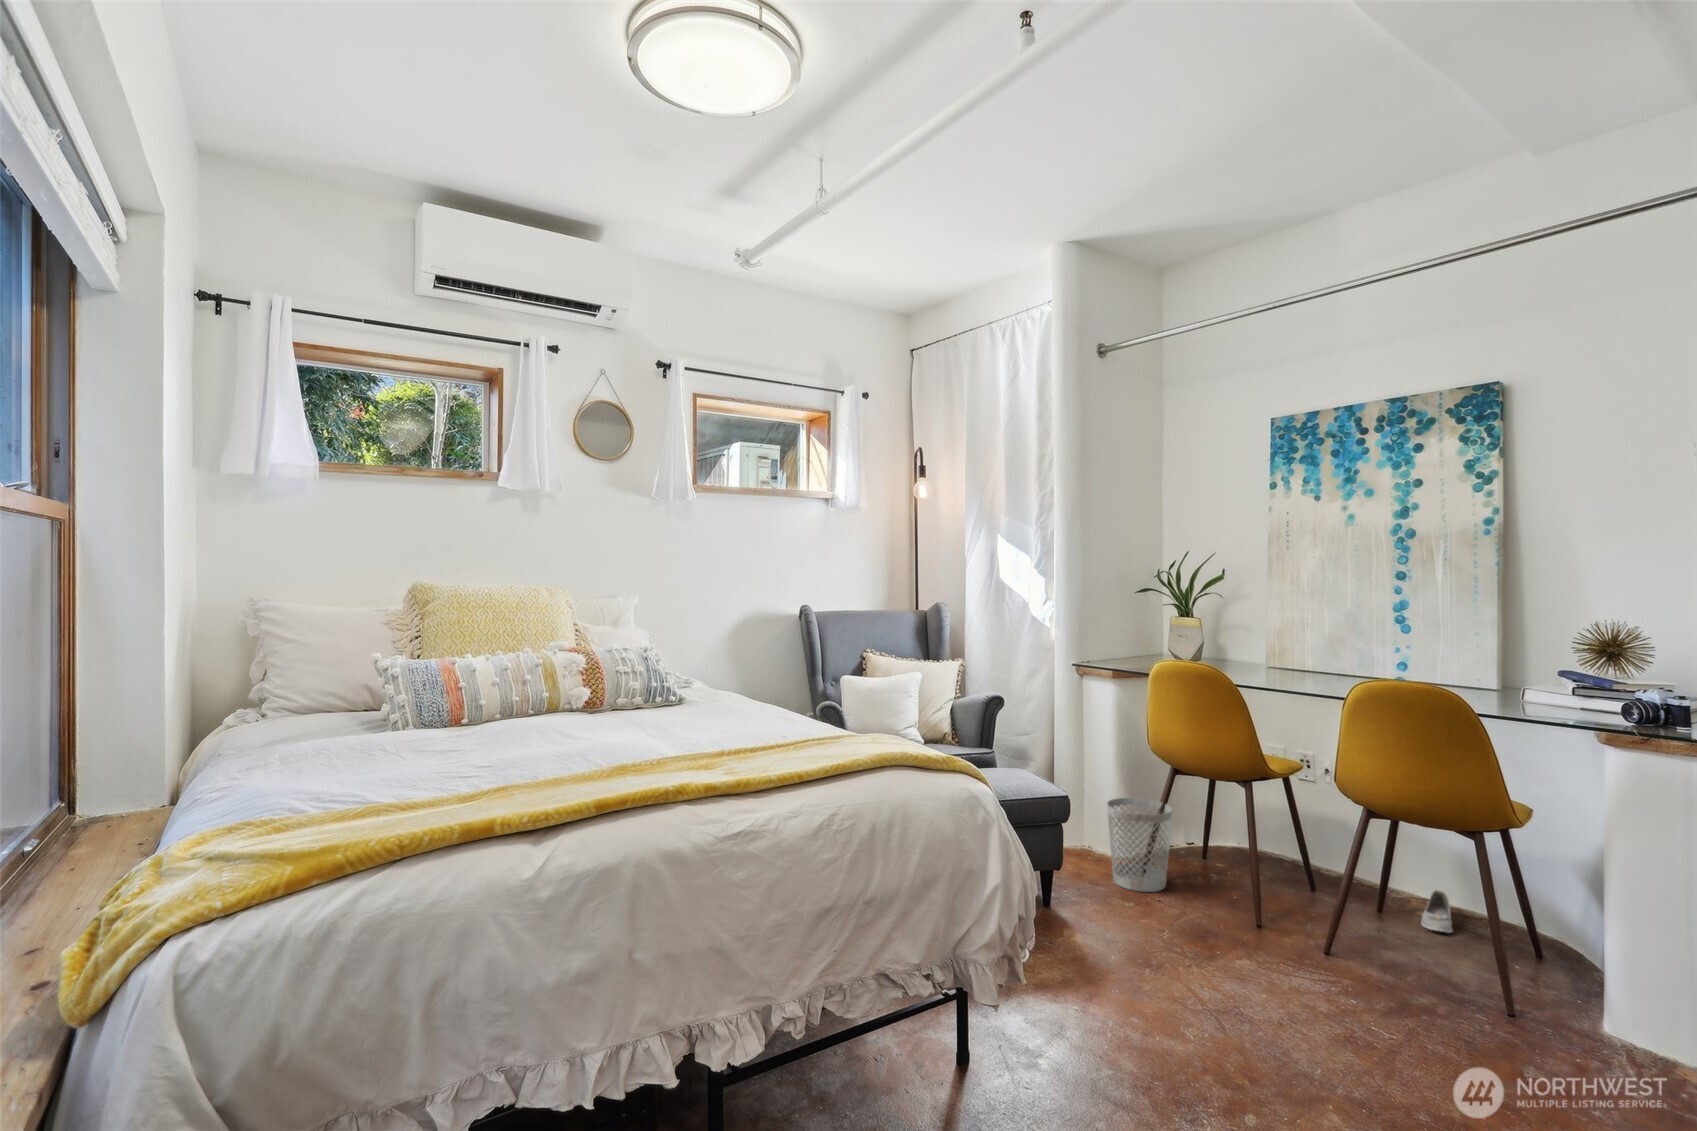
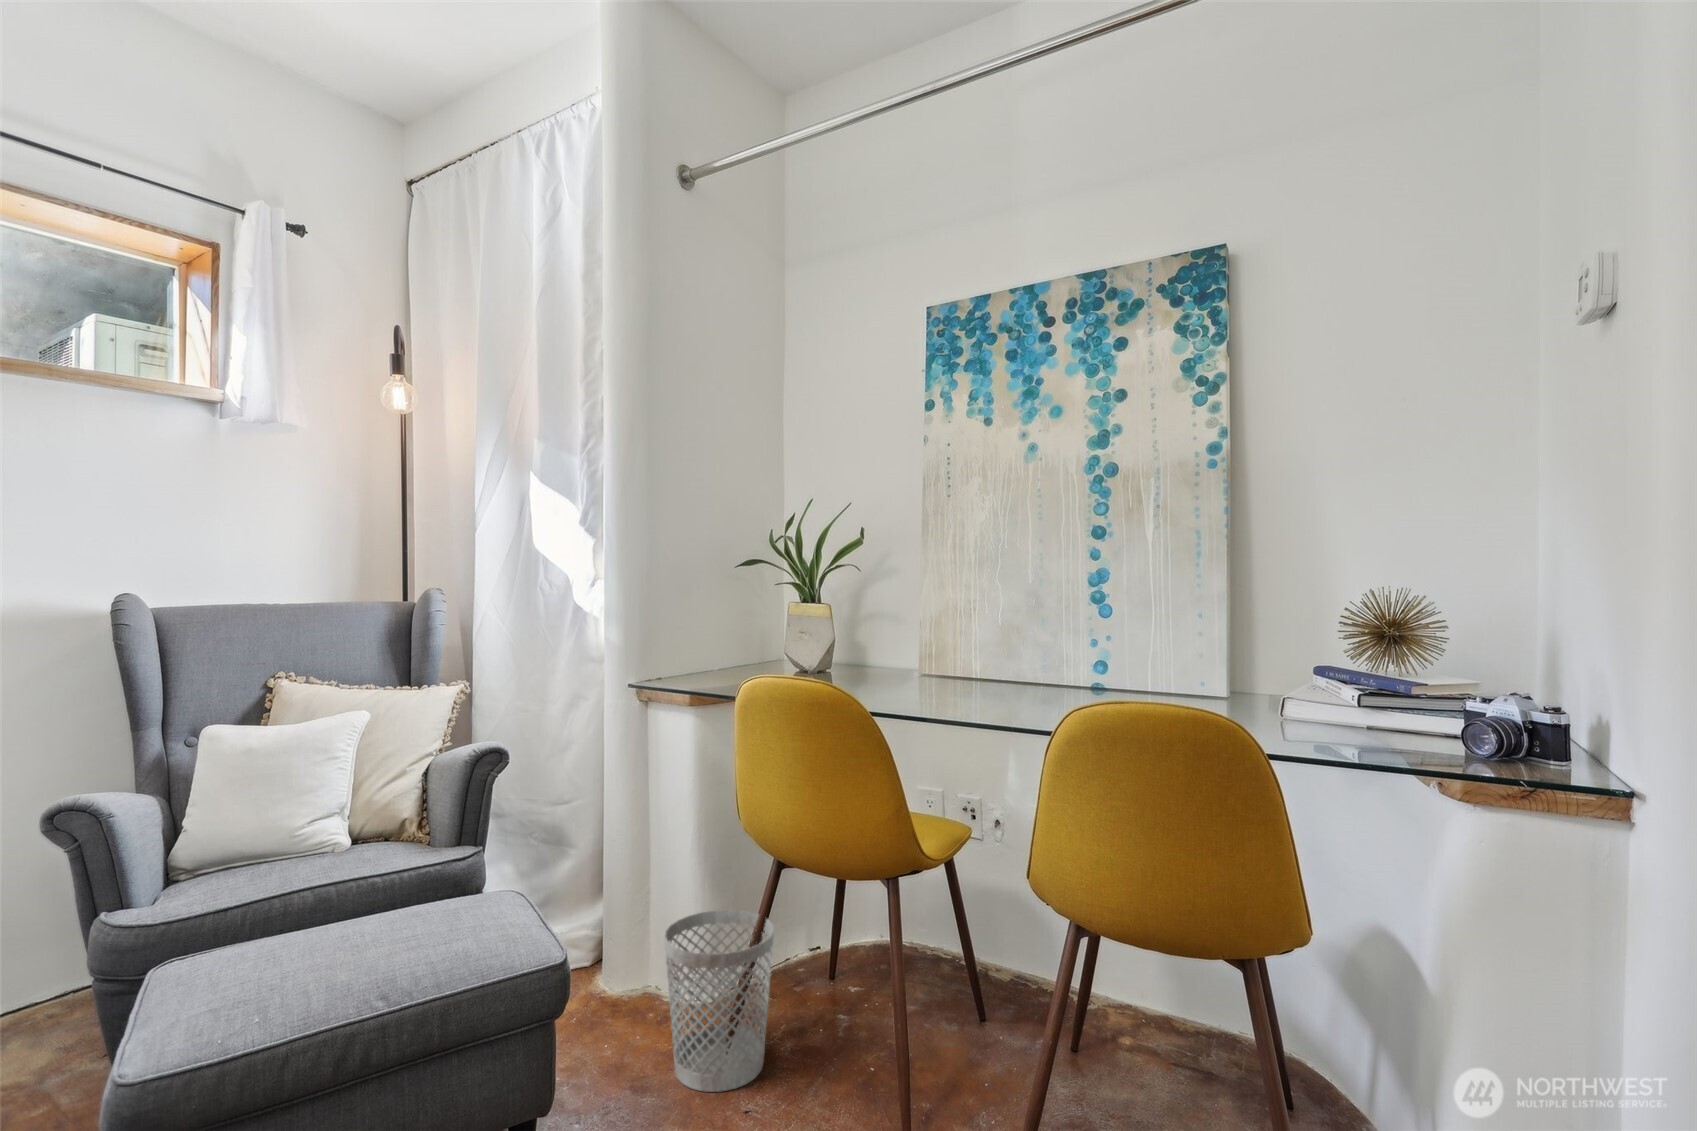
shoe: present [1421,890,1453,933] -> none [1137,1006,1181,1091]

